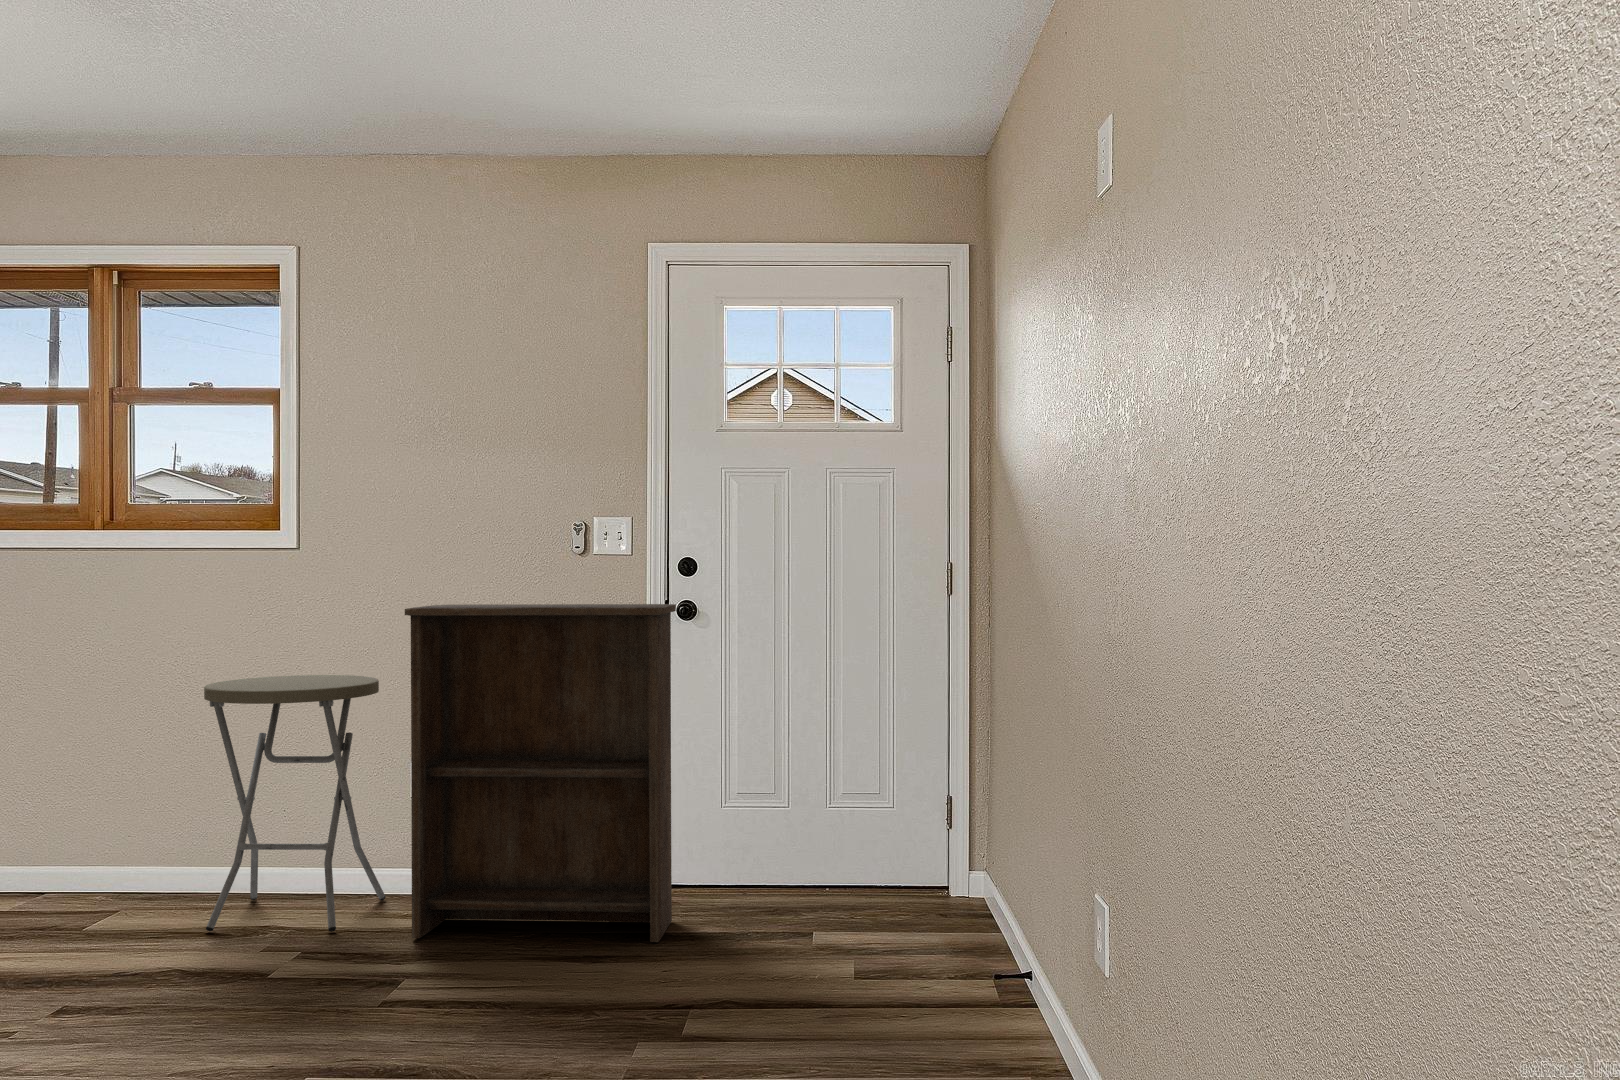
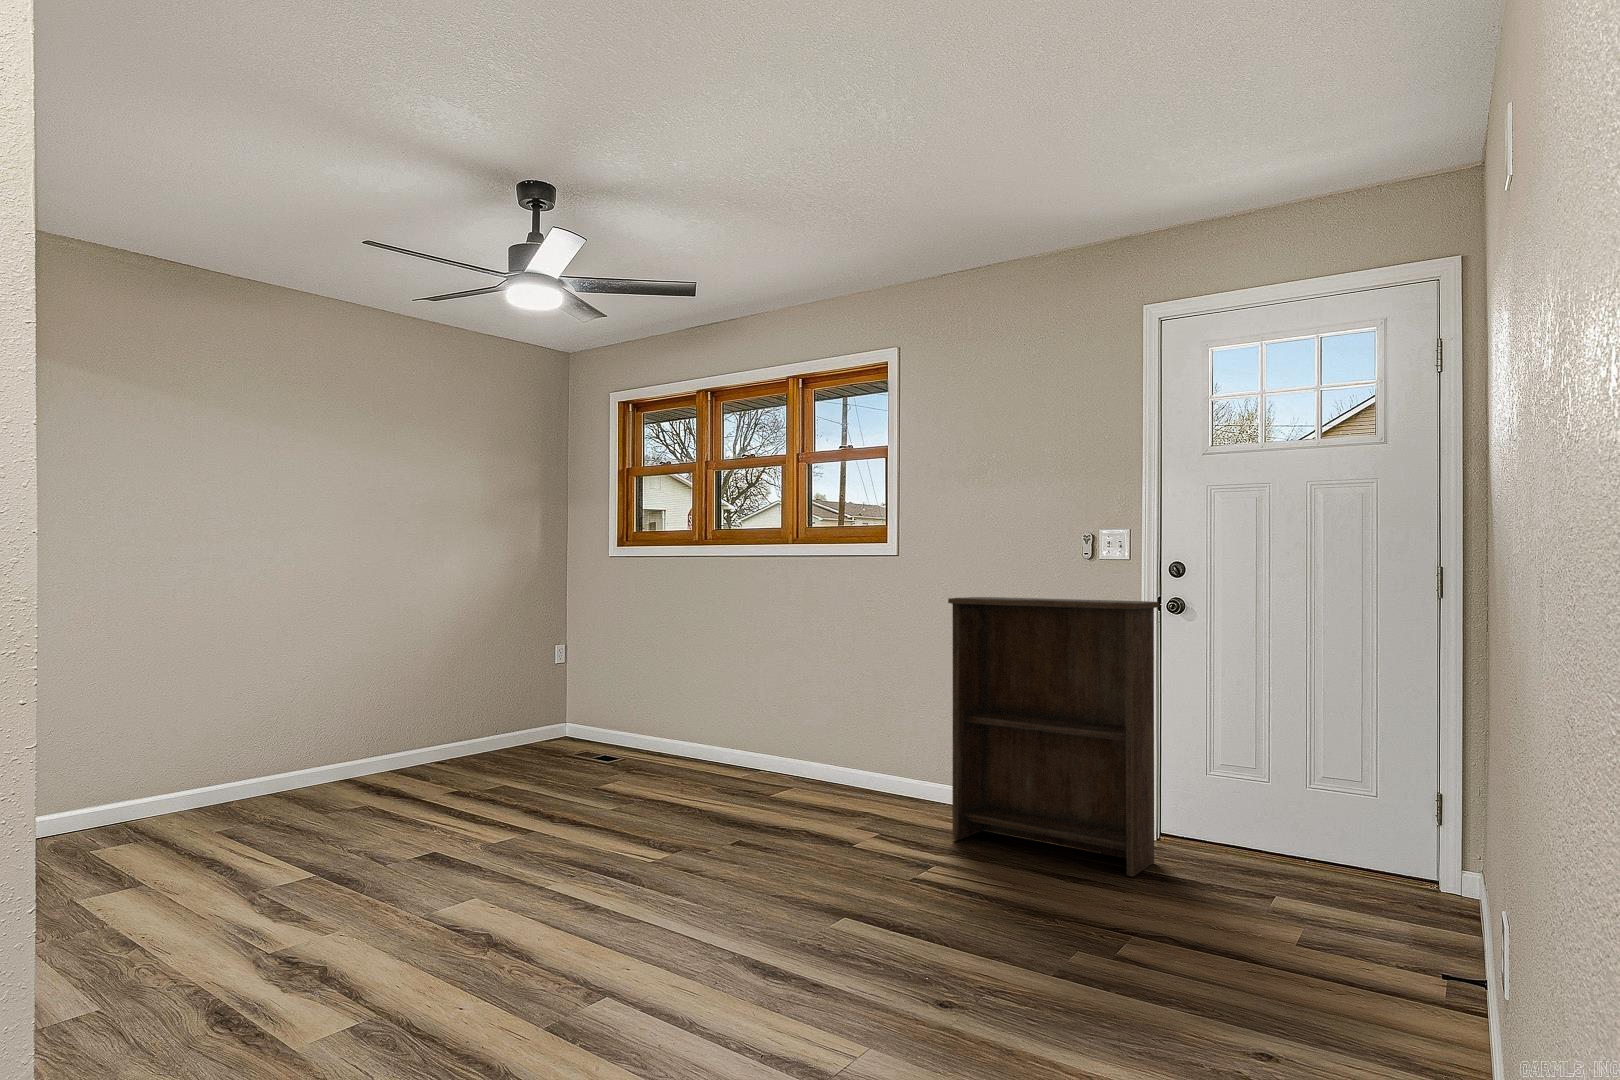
side table: present [204,675,386,932] -> none [830,644,951,825]

